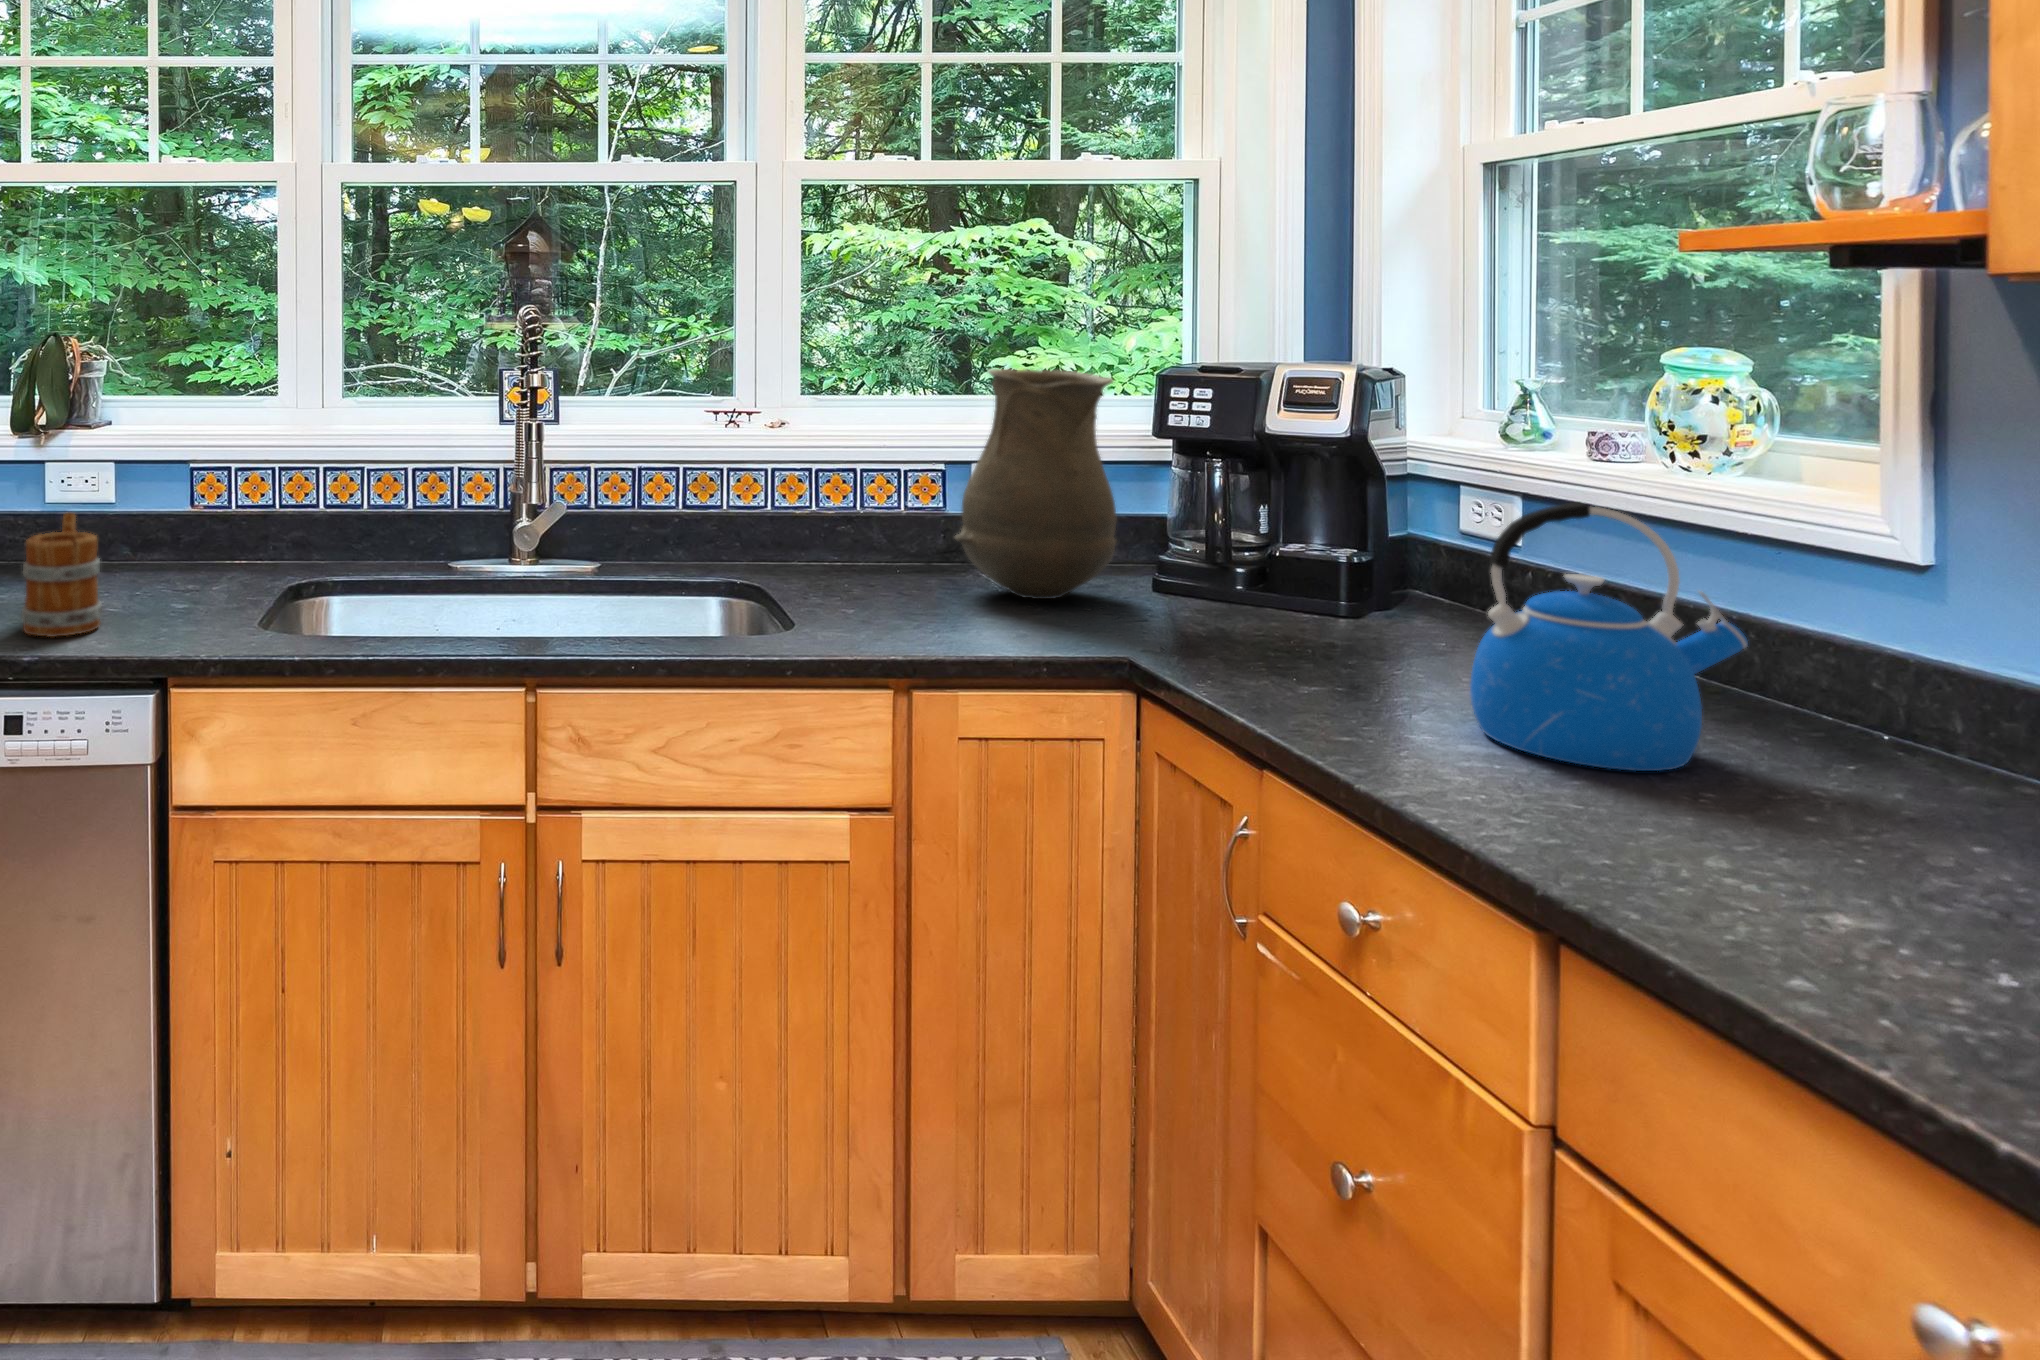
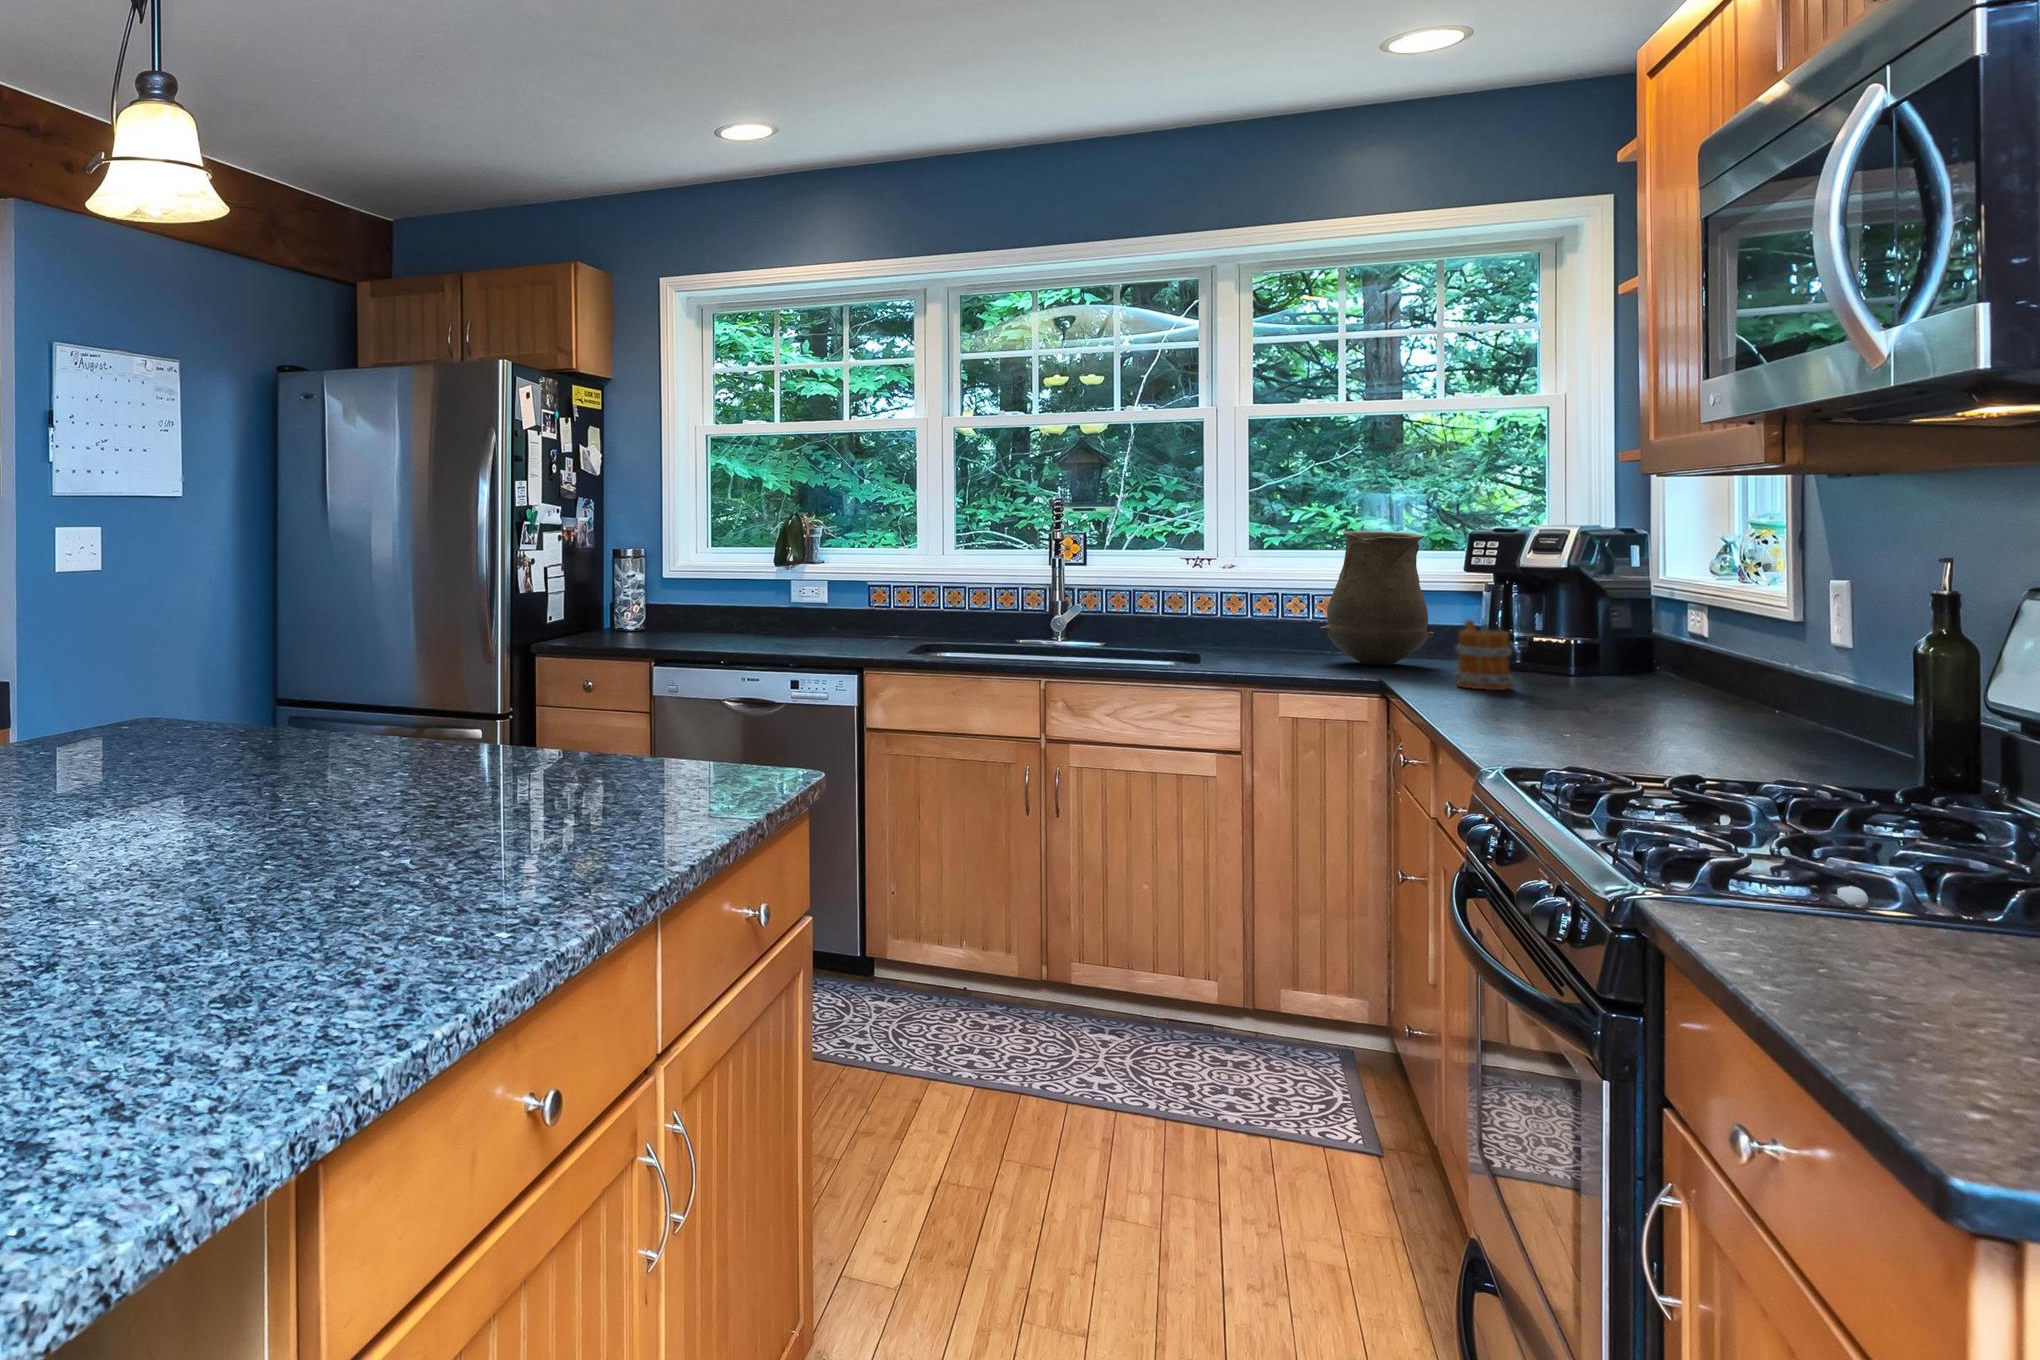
kettle: present [1470,502,1748,771] -> none [1518,587,1658,710]
mug: present [21,513,102,637] -> present [1454,620,1513,690]

